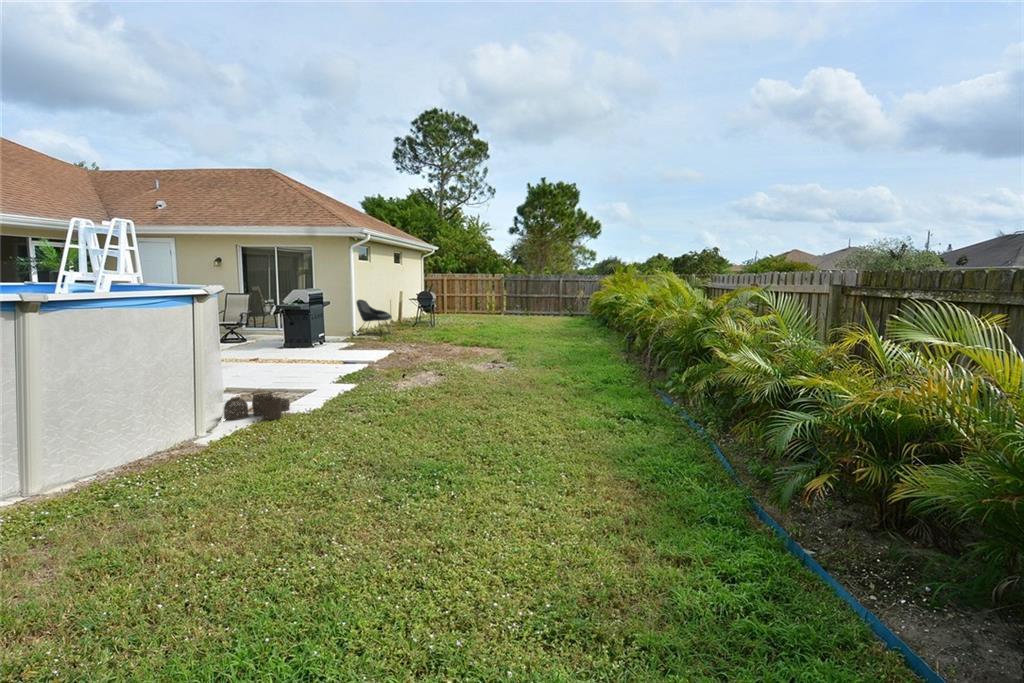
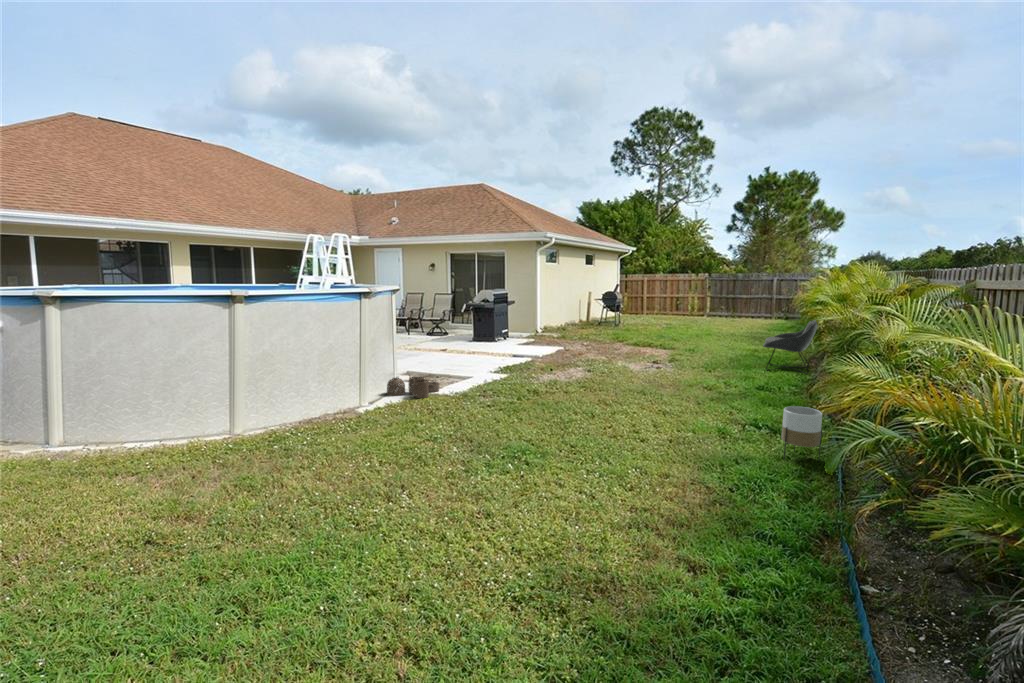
lounge chair: present [356,300,392,336] -> present [763,320,817,374]
planter: none [671,395,706,444] -> present [781,406,822,462]

